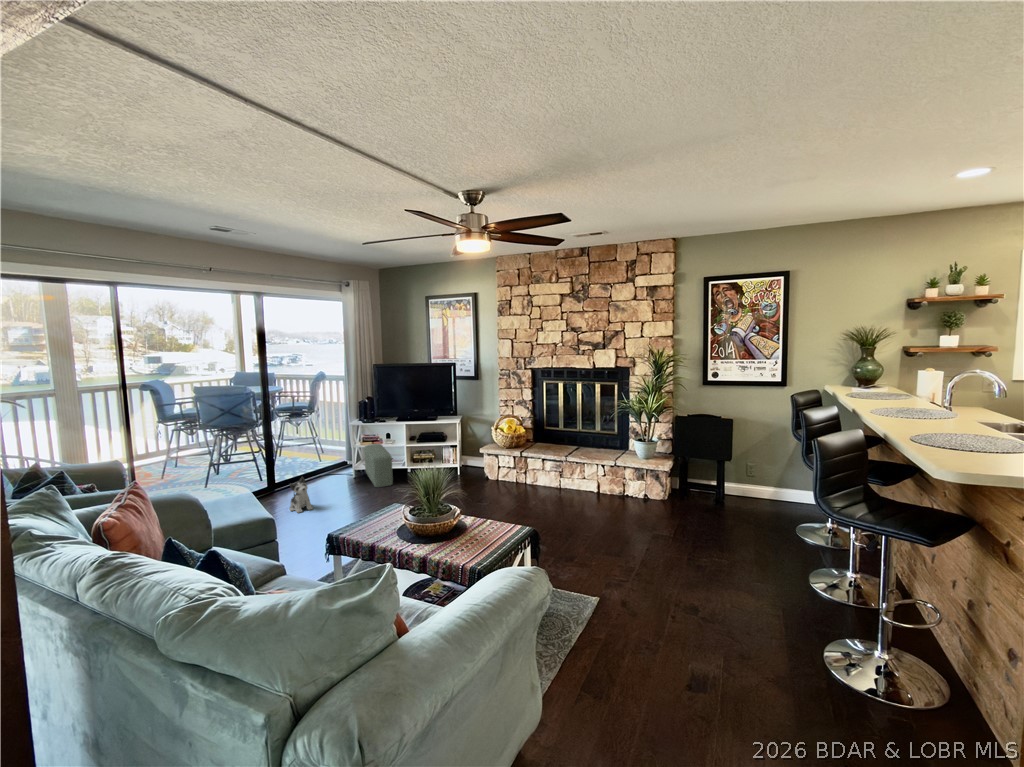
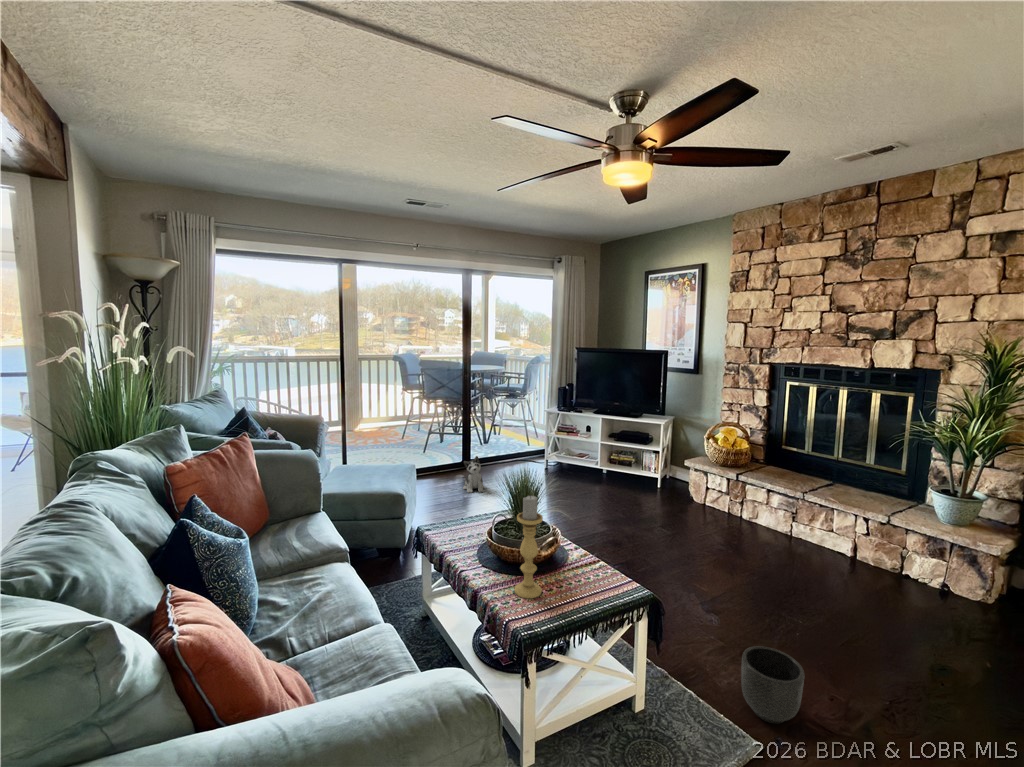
pouf: present [364,444,393,487] -> none [556,435,578,484]
candle holder: none [447,482,467,555] -> present [515,496,543,599]
planter: none [576,547,609,589] -> present [741,646,804,724]

